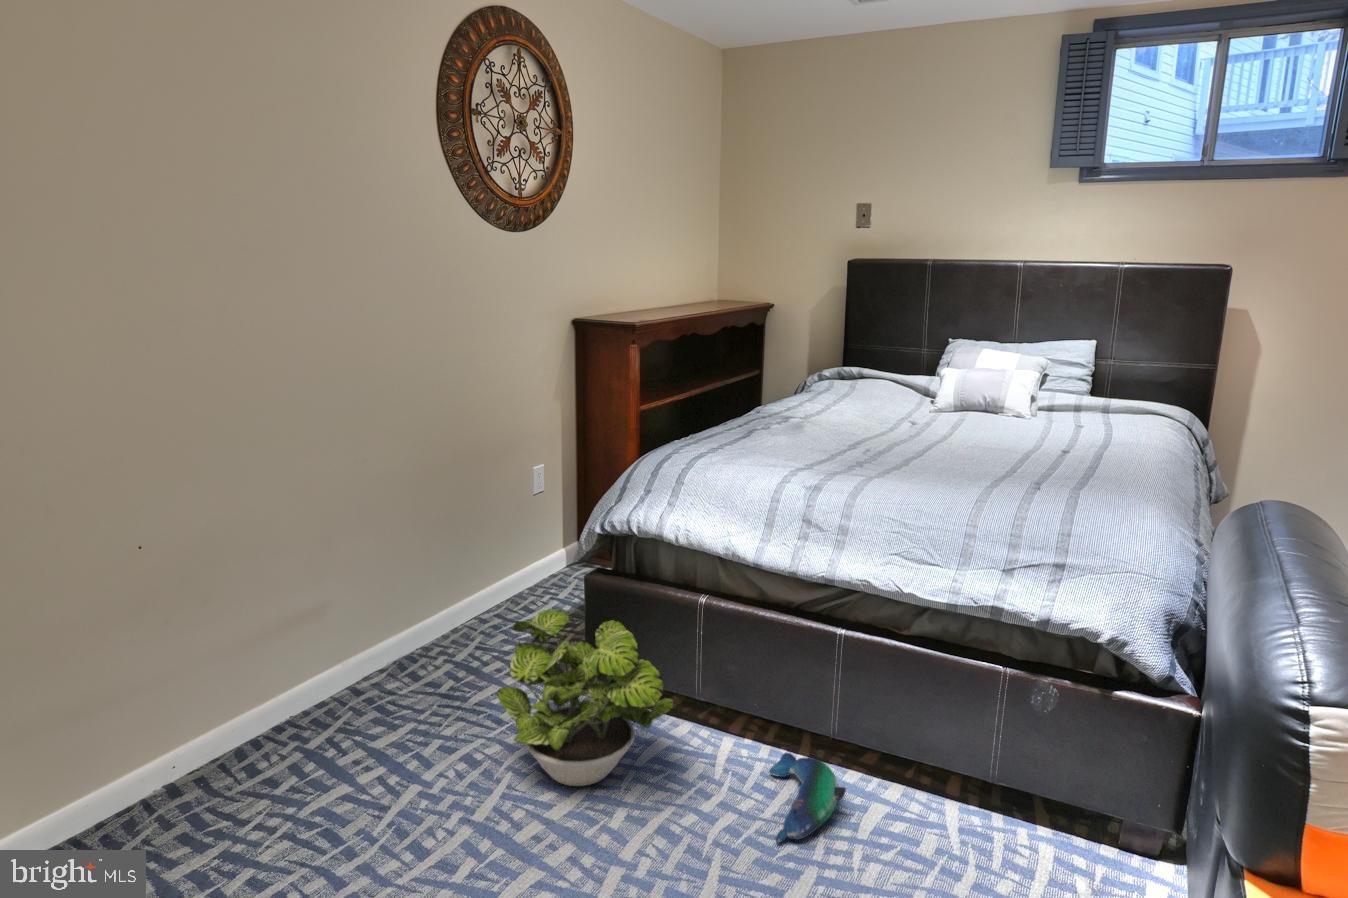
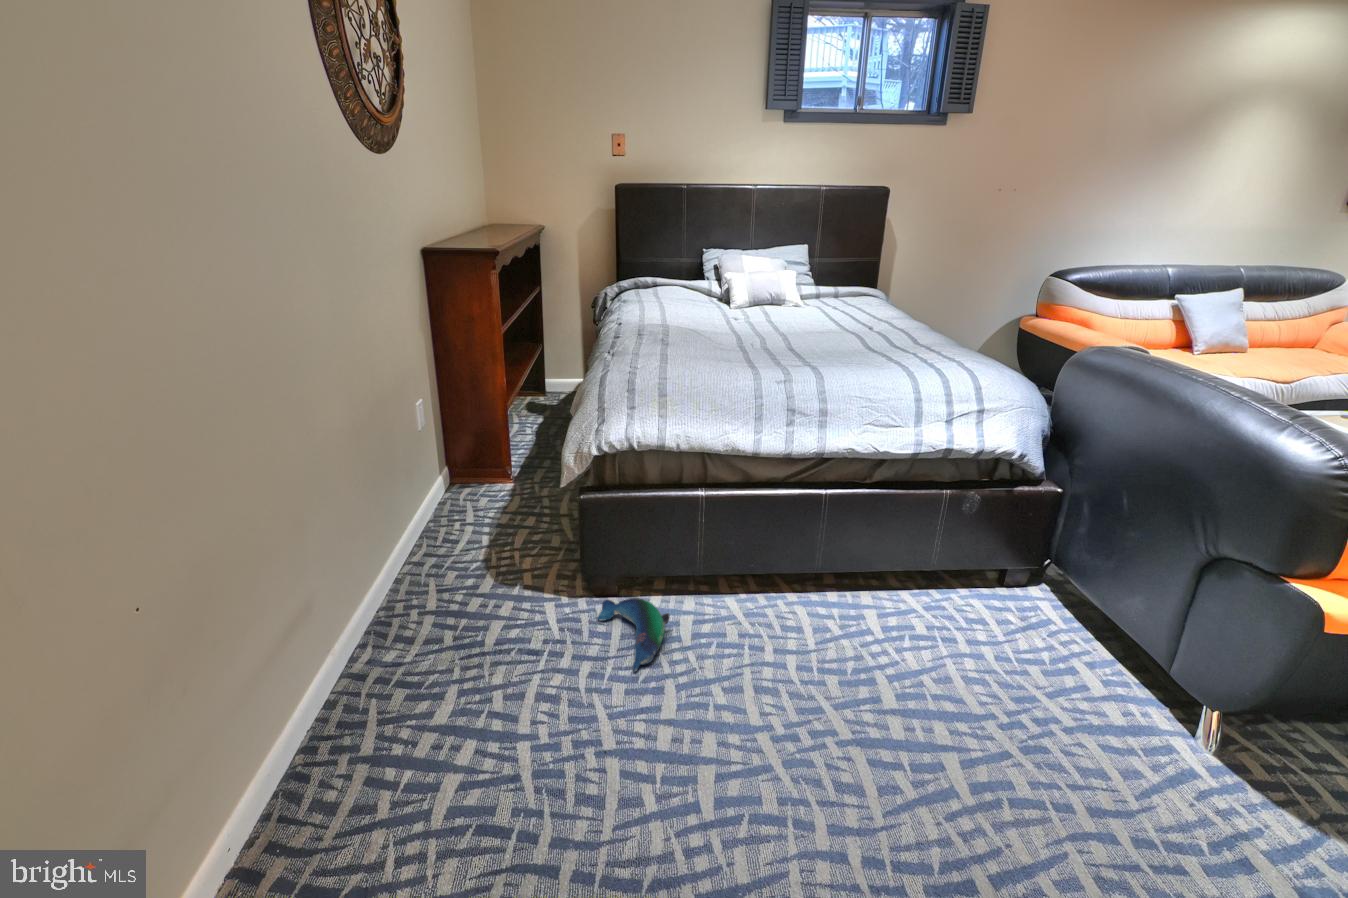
potted plant: present [497,609,674,786] -> none [340,534,527,691]

